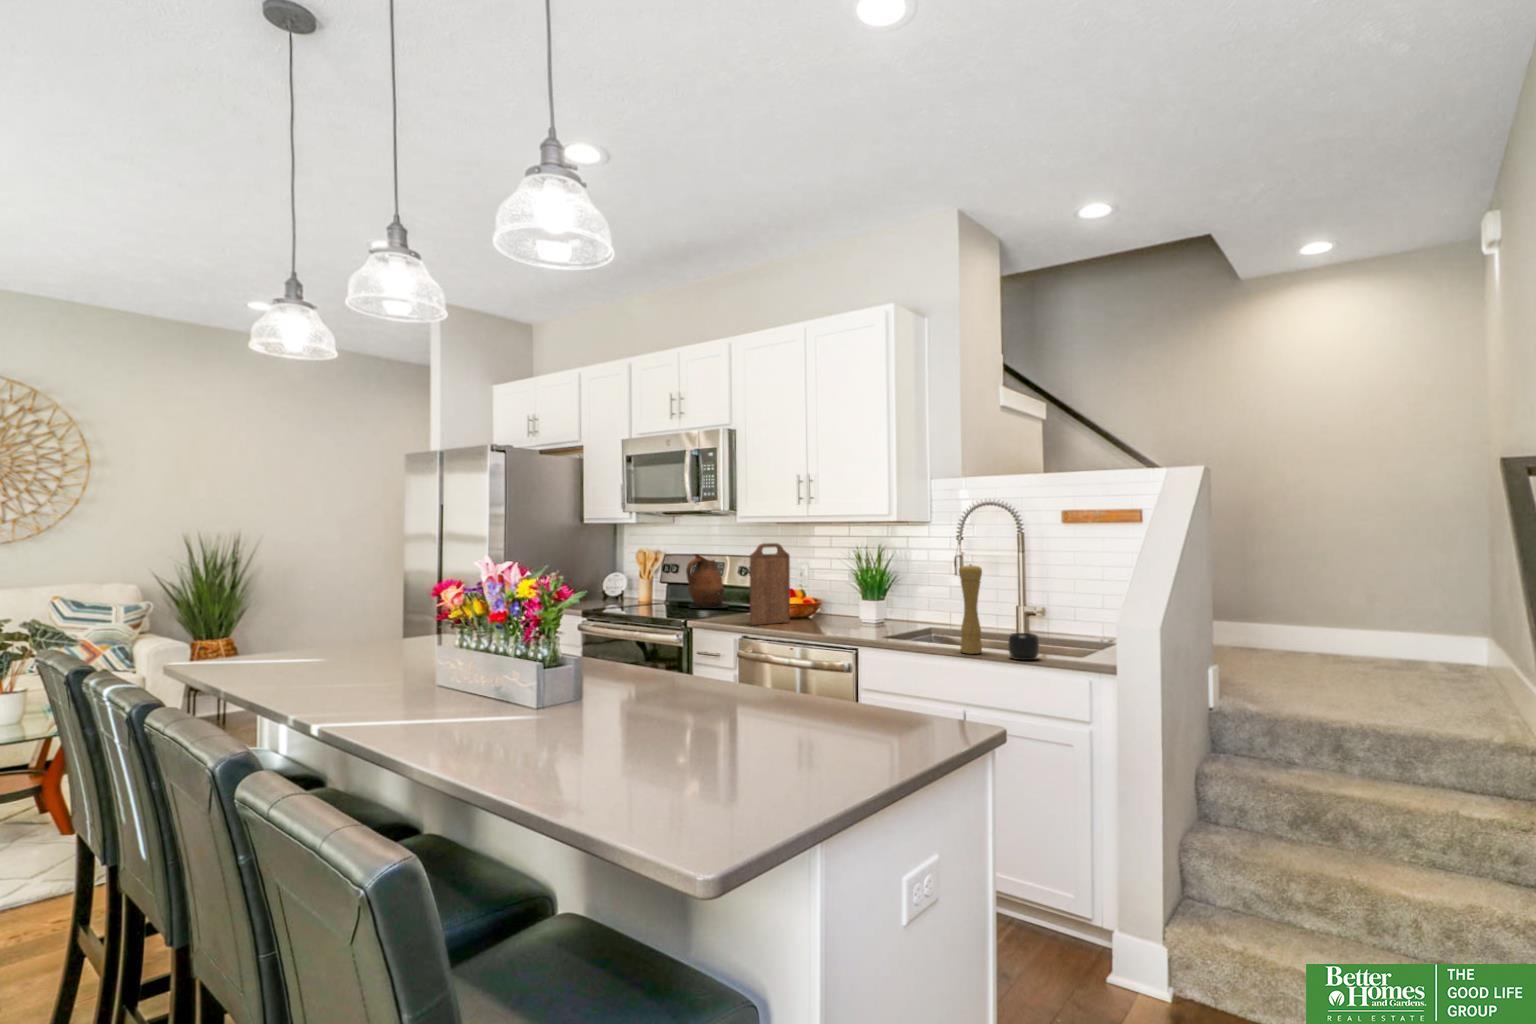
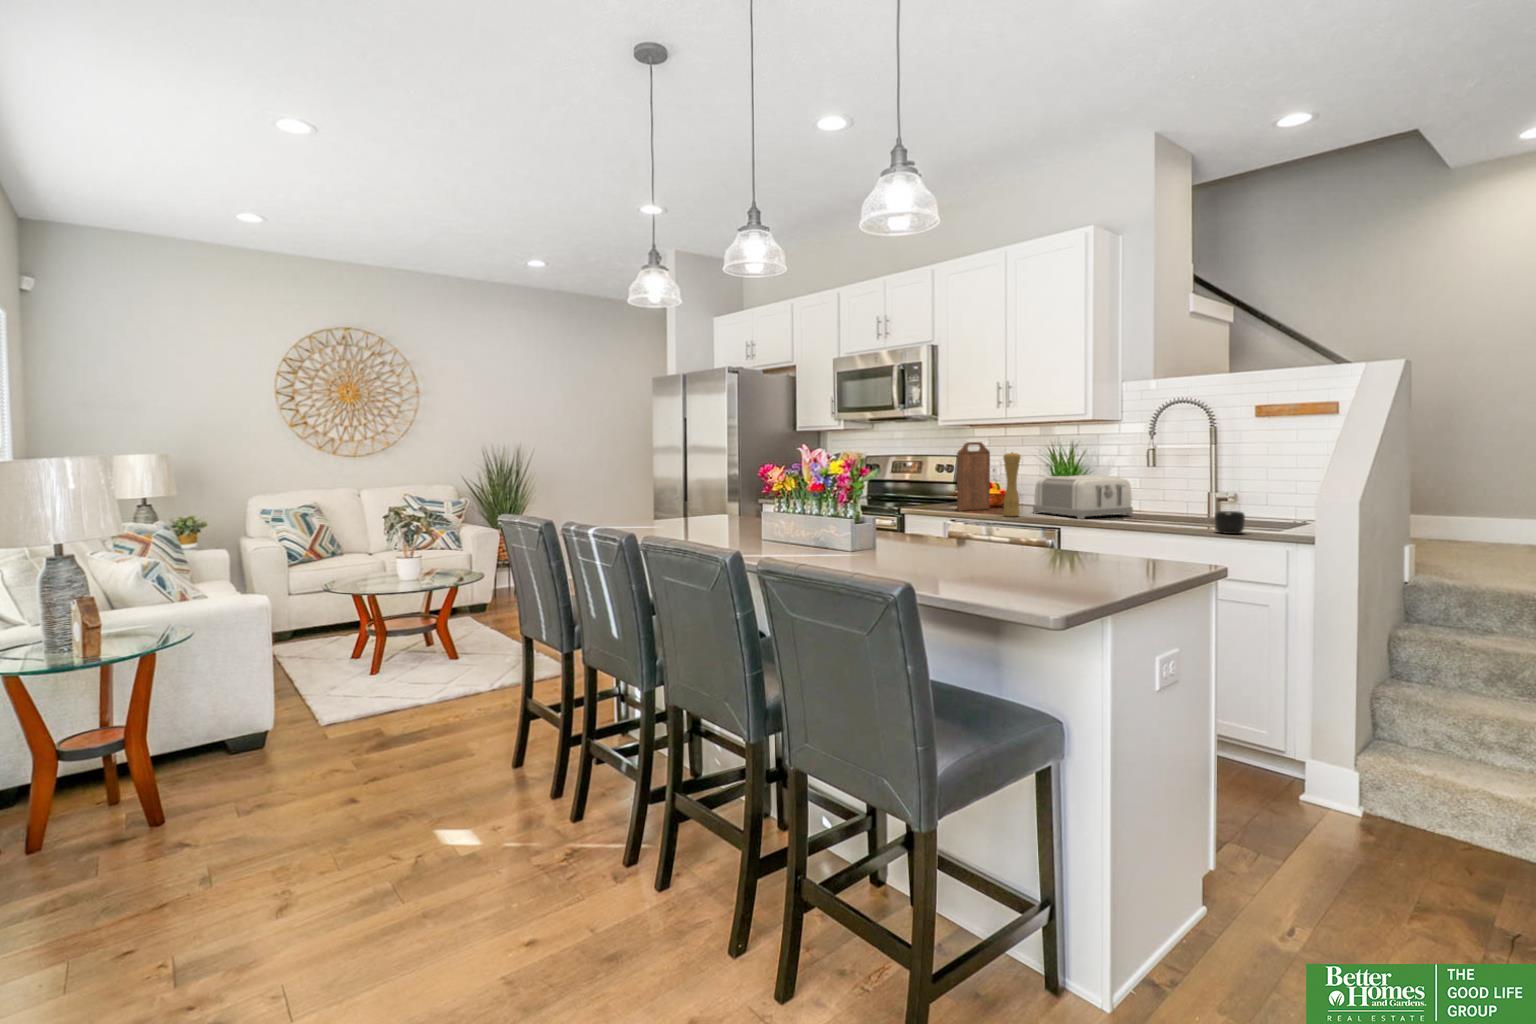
ceramic pitcher: present [686,554,728,608] -> none [887,455,925,500]
pepper mill: present [959,564,982,654] -> present [1003,452,1021,516]
toaster: none [834,584,940,638] -> present [1033,475,1133,519]

